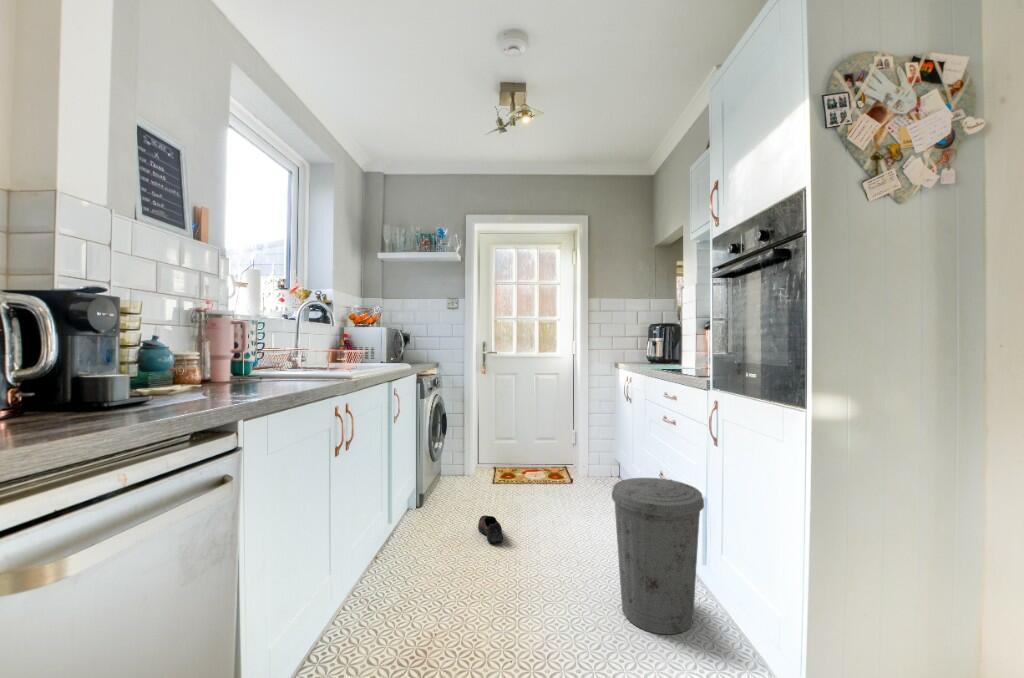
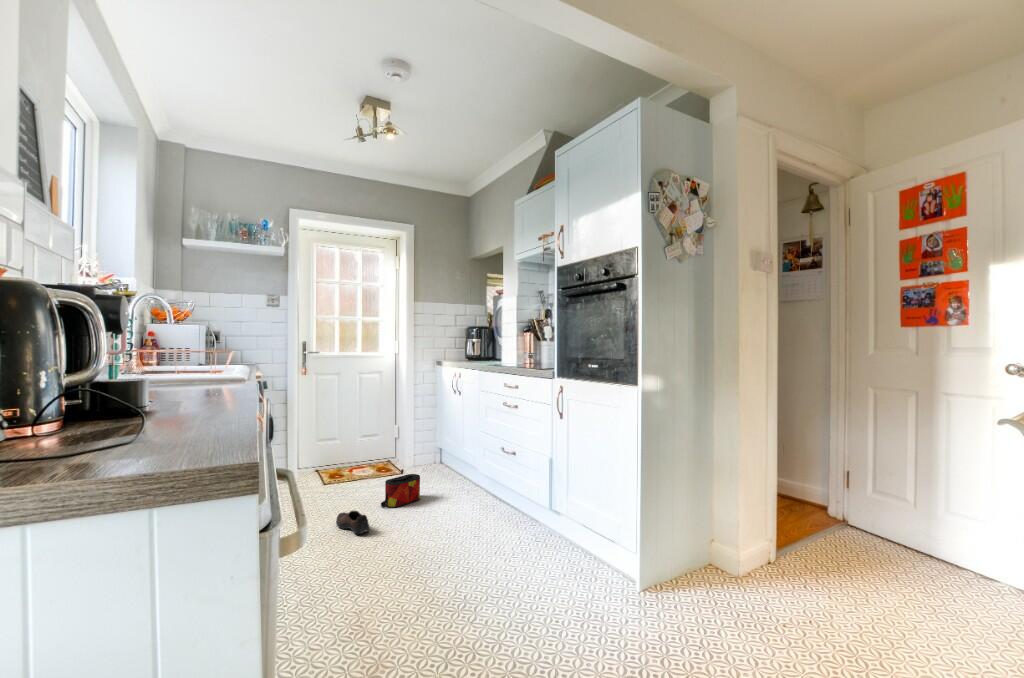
trash can: present [612,478,704,634] -> none [490,449,558,564]
bag: none [529,485,574,520] -> present [381,474,420,508]

